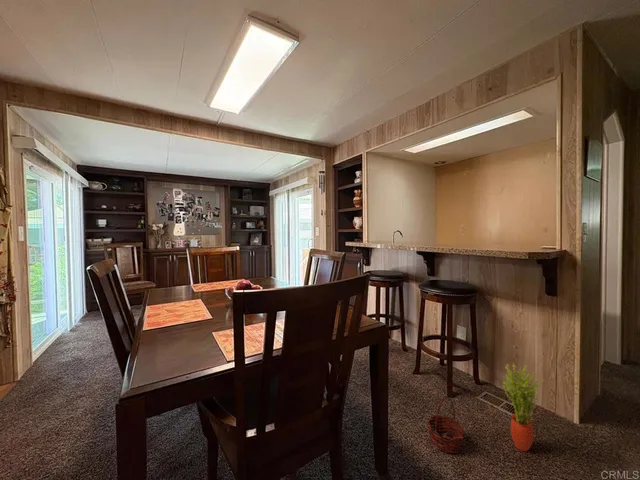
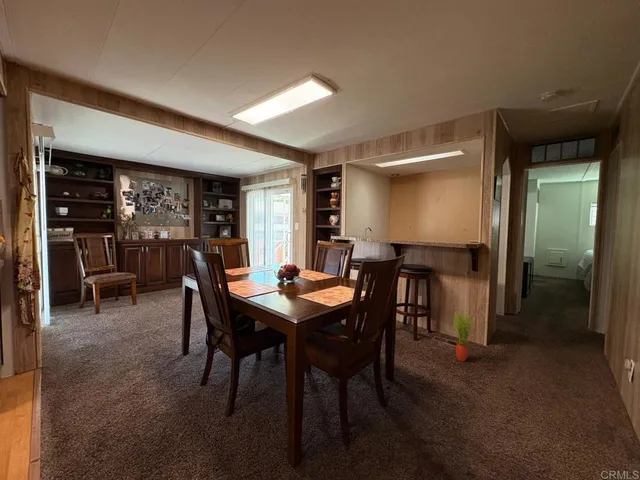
basket: present [427,397,465,453] -> none [410,334,433,367]

